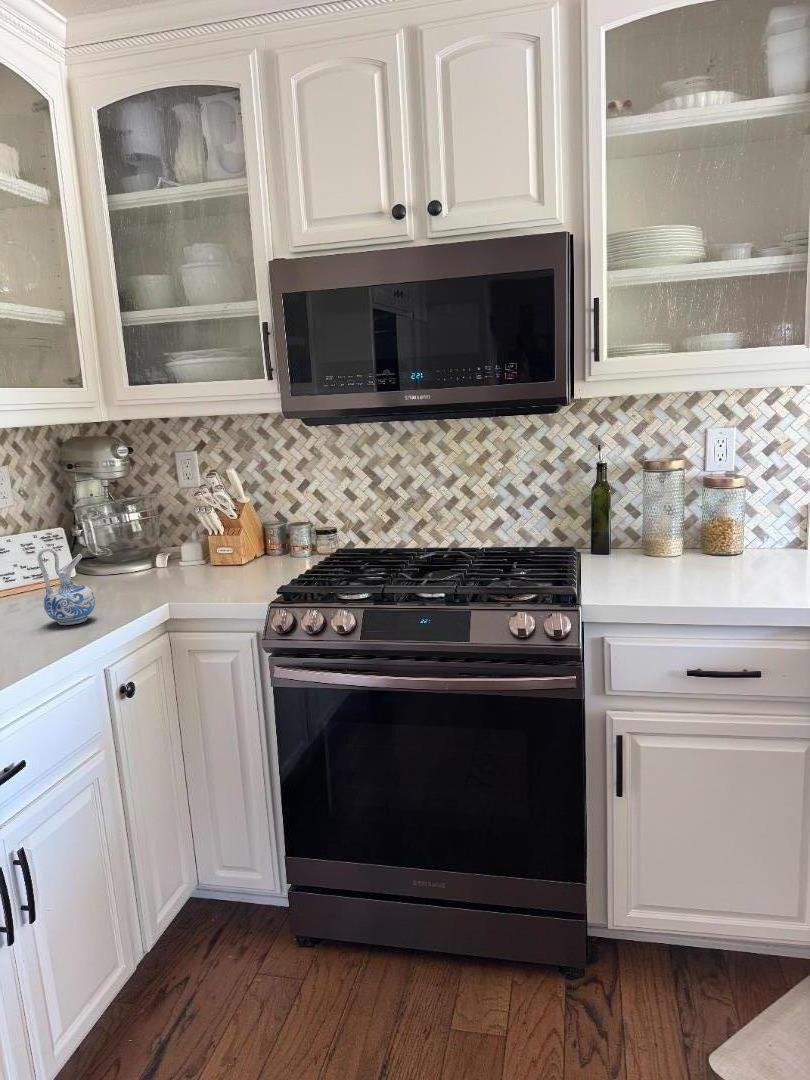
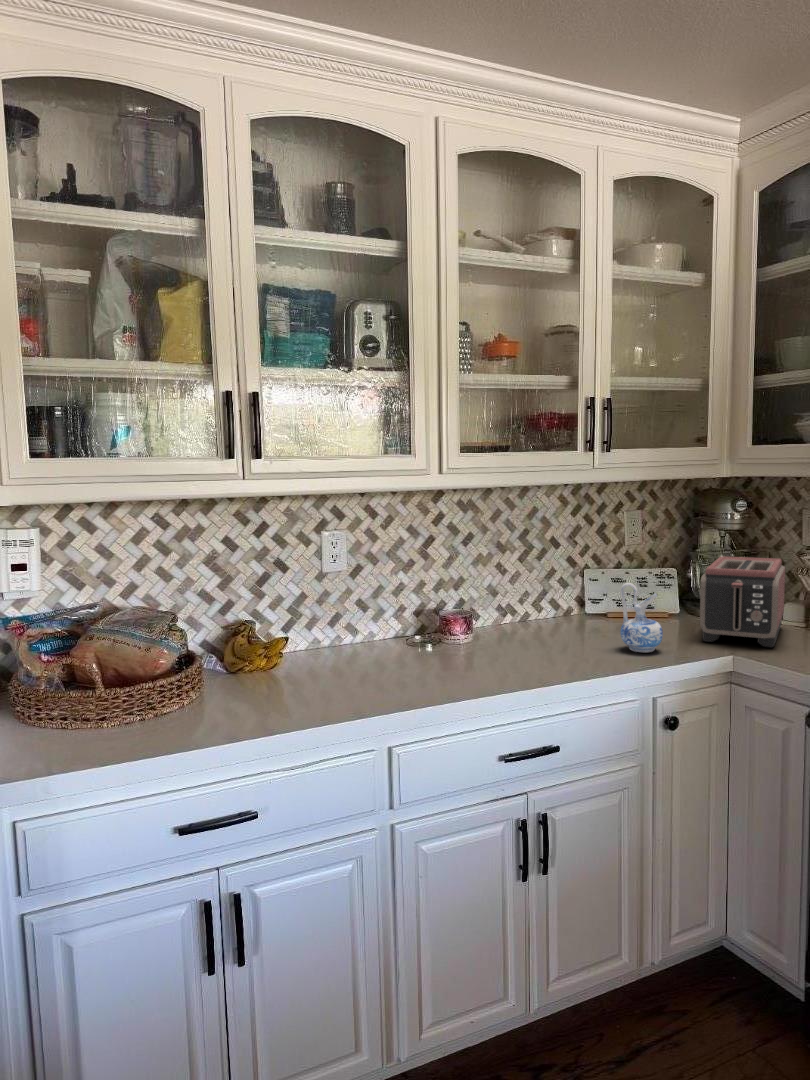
toaster: none [111,501,199,597] -> present [700,556,785,647]

